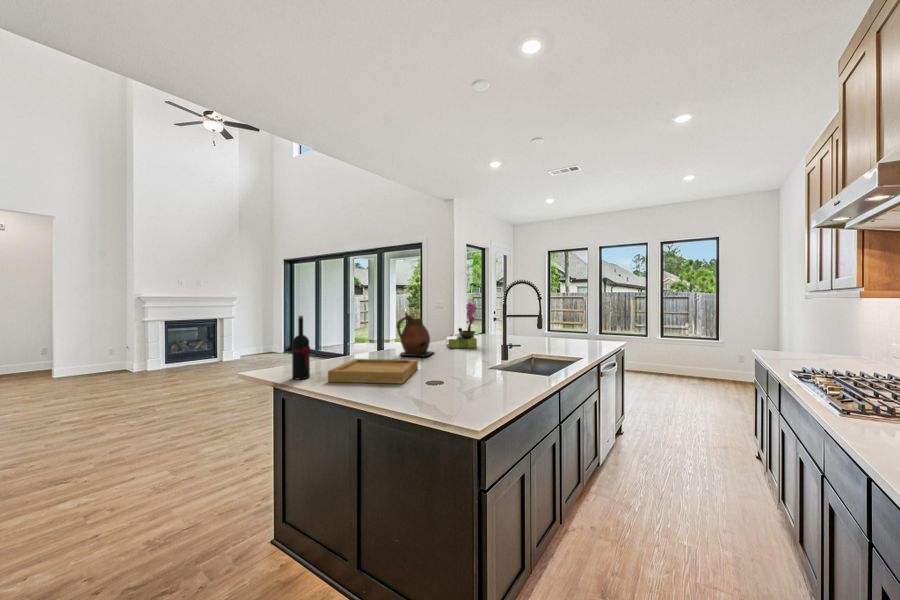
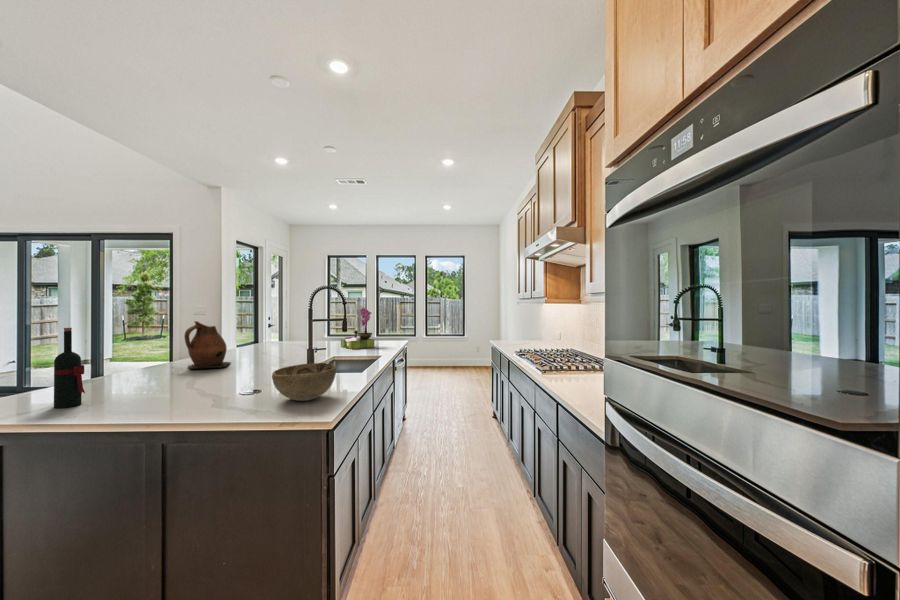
flower arrangement: present [447,302,477,348] -> present [341,307,374,349]
tray: present [328,359,418,383] -> none [118,370,225,404]
decorative bowl: none [435,363,501,404] -> present [272,363,336,401]

